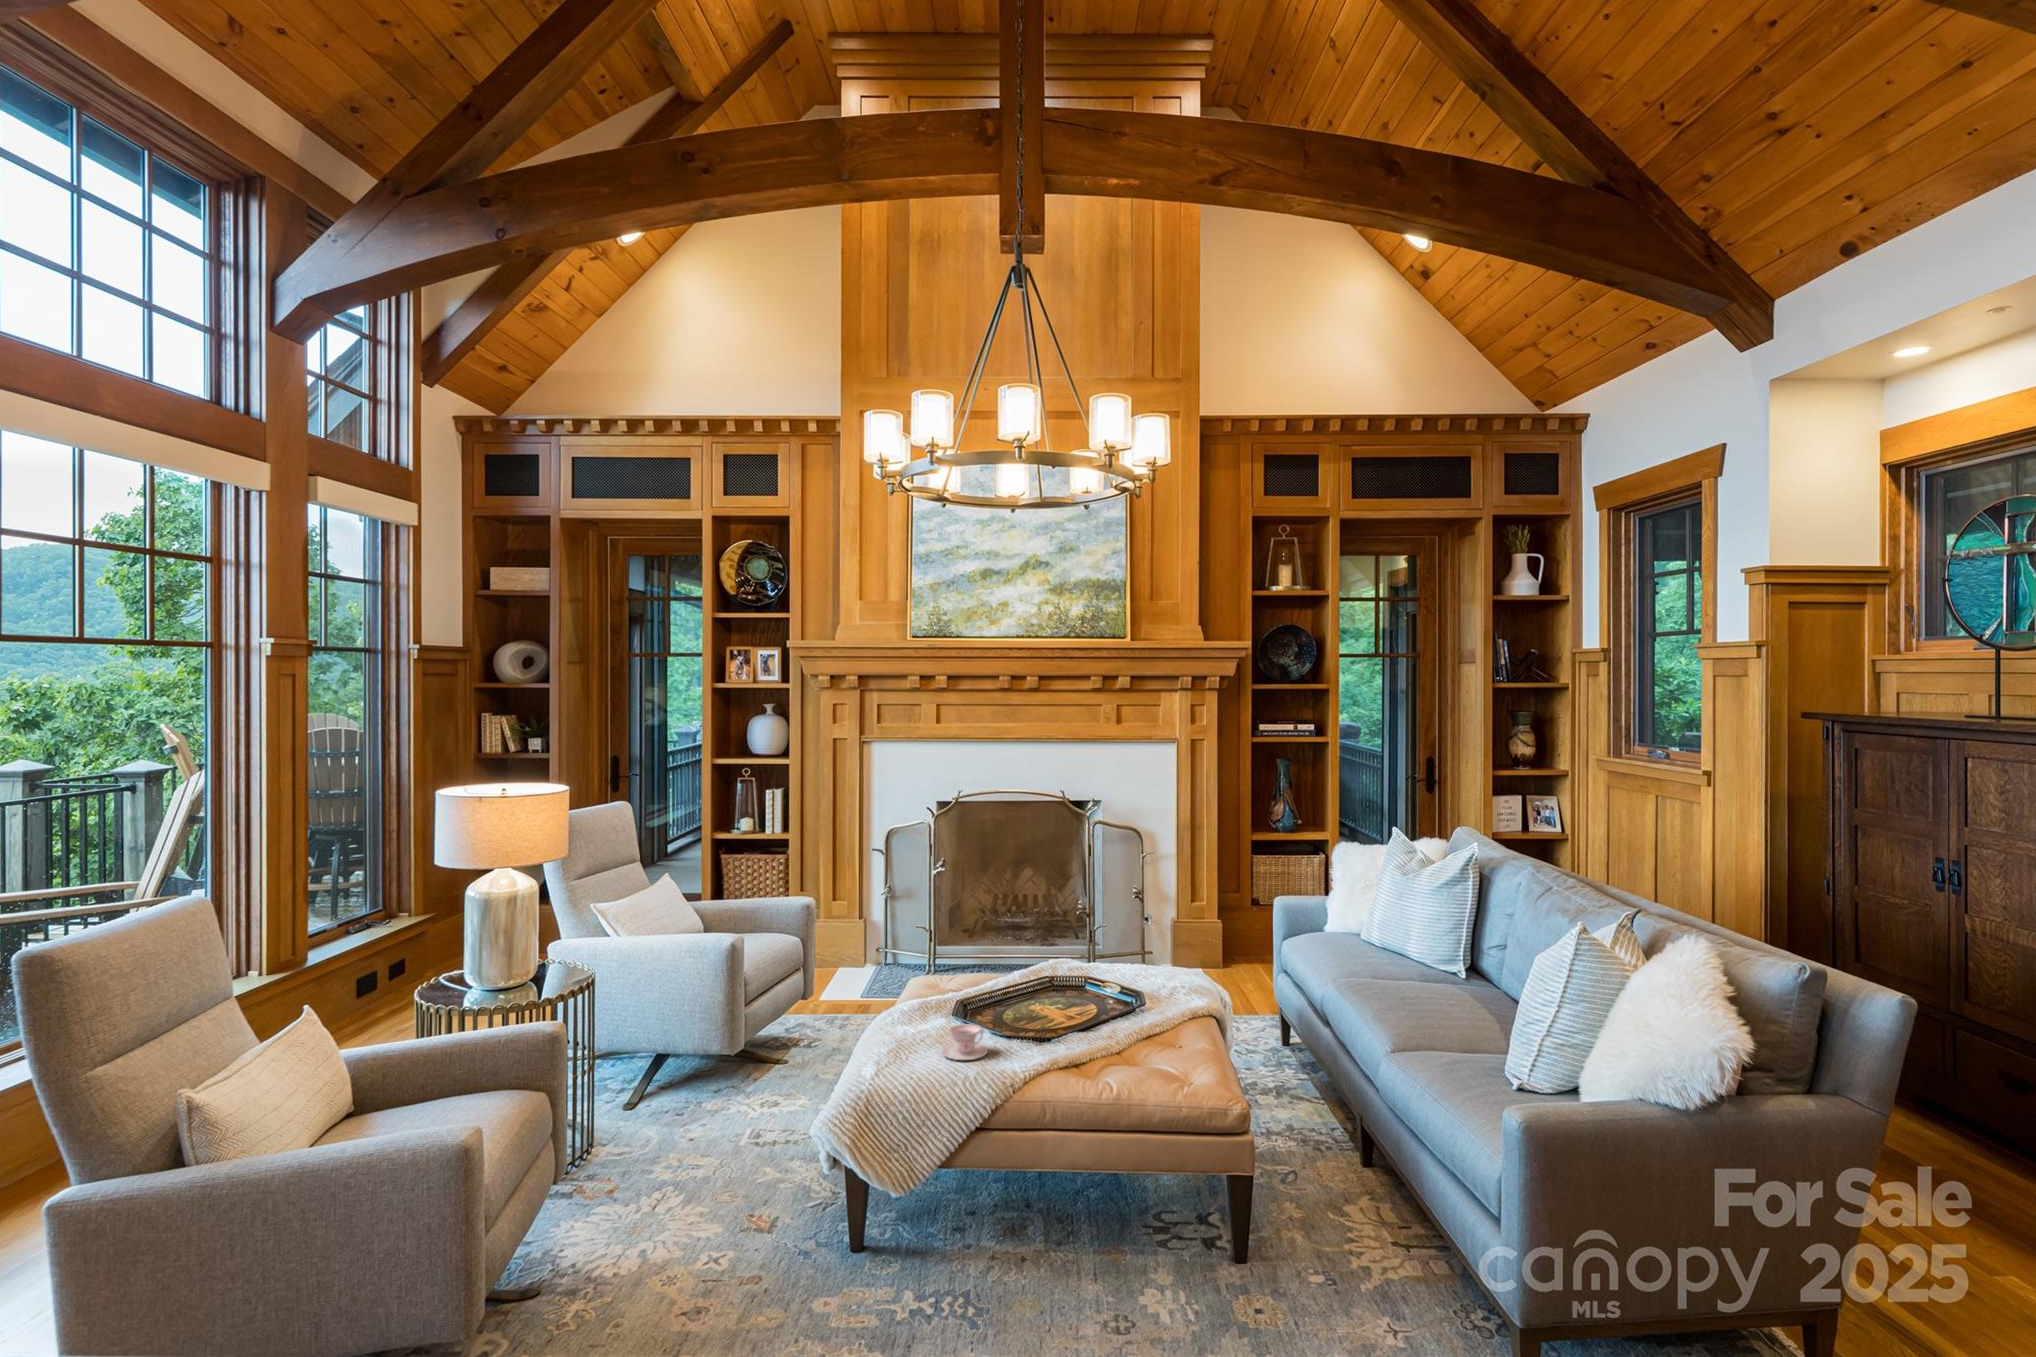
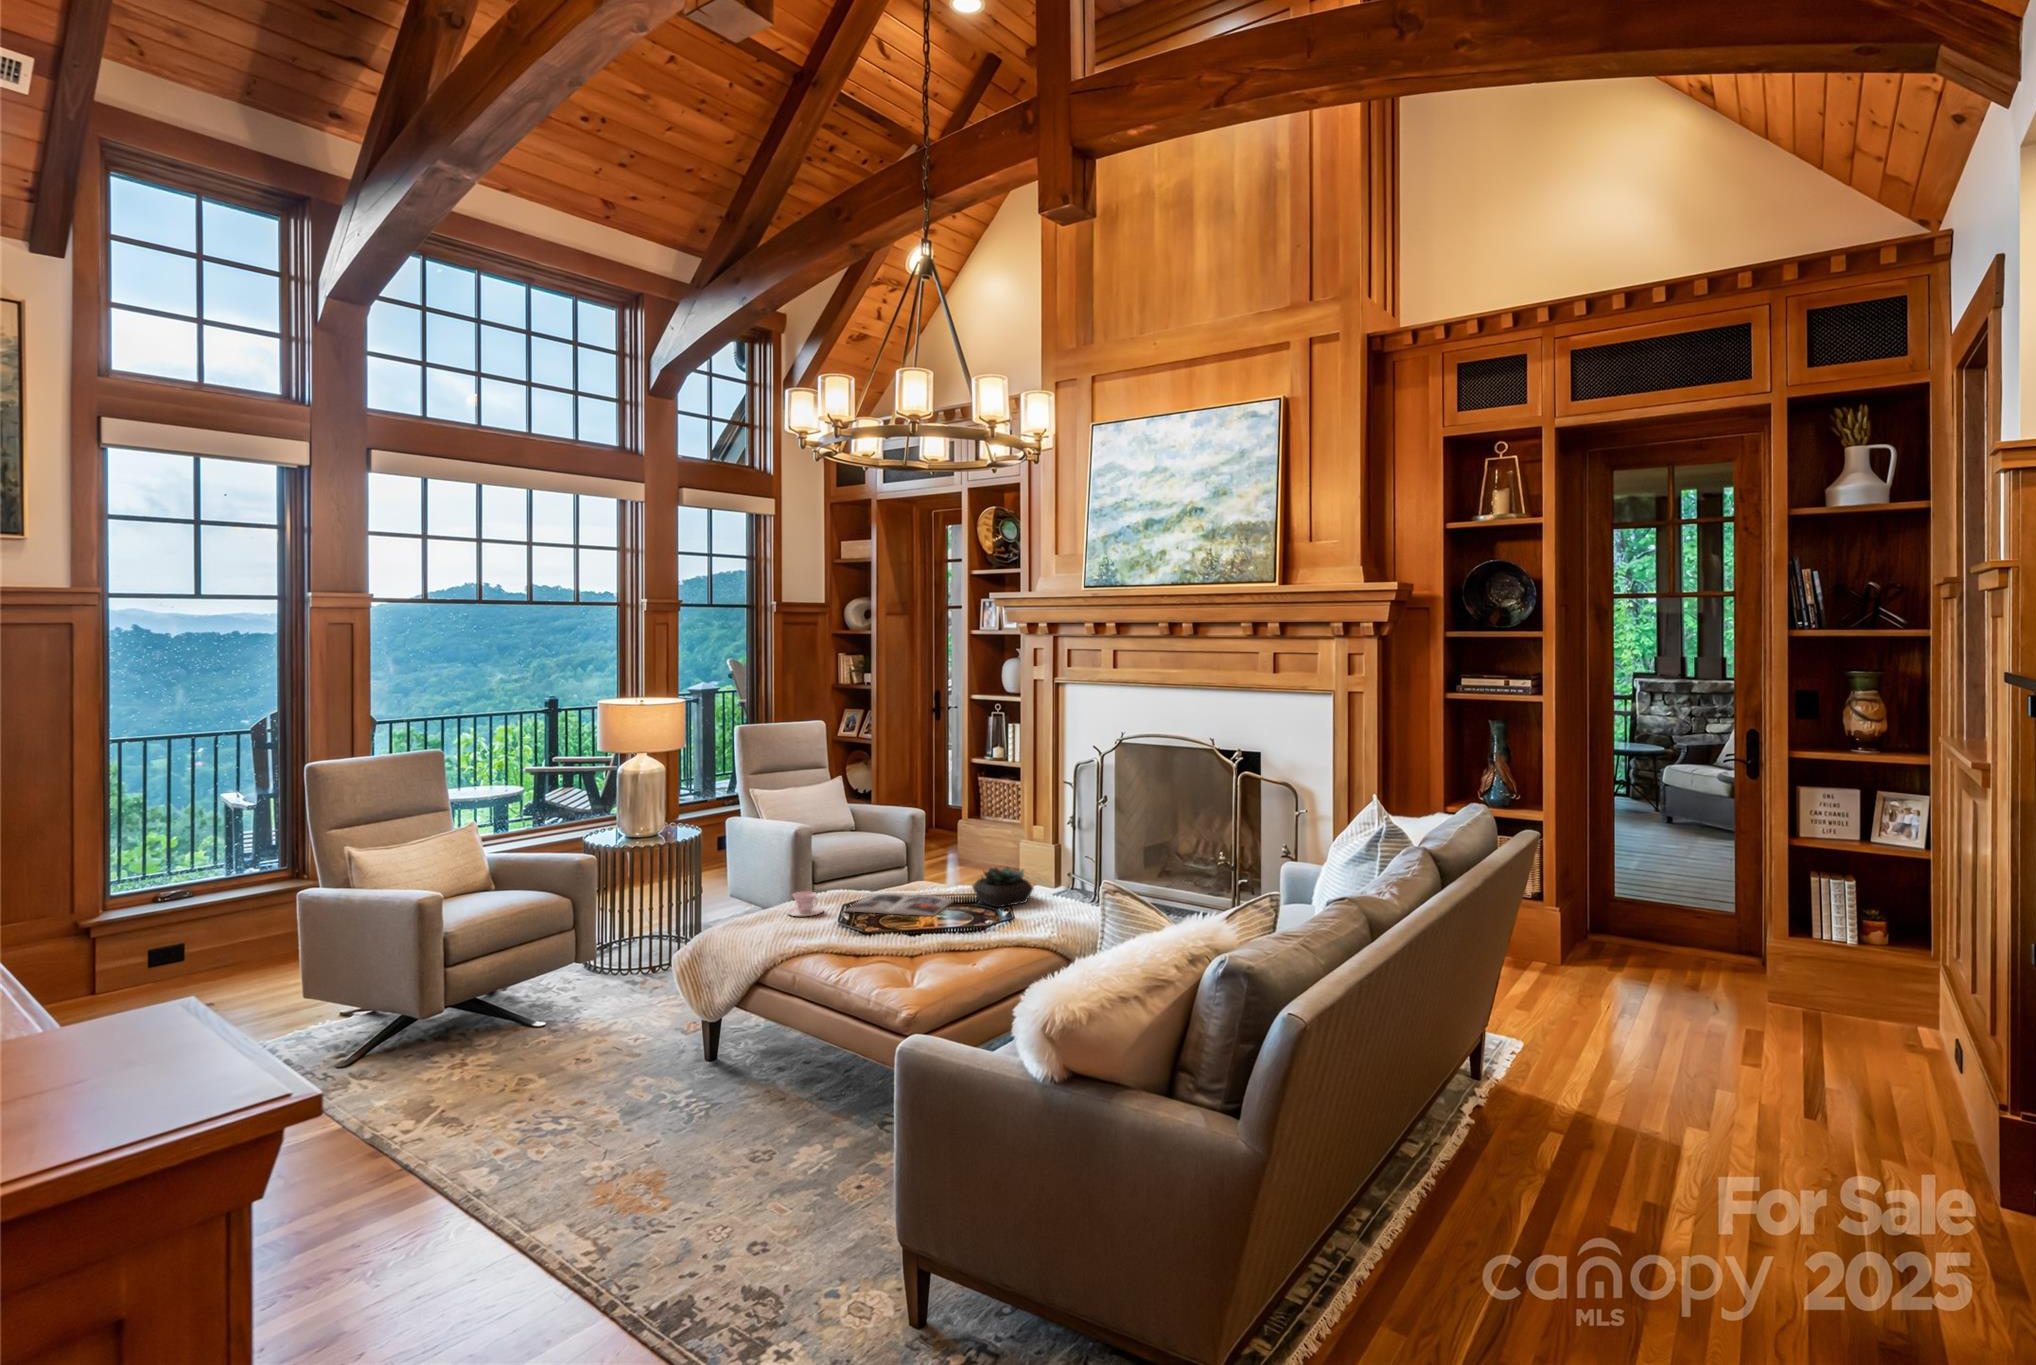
succulent plant: none [1097,953,1164,1001] -> present [973,867,1033,907]
magazine: none [982,1001,1114,1041] -> present [846,893,954,916]

